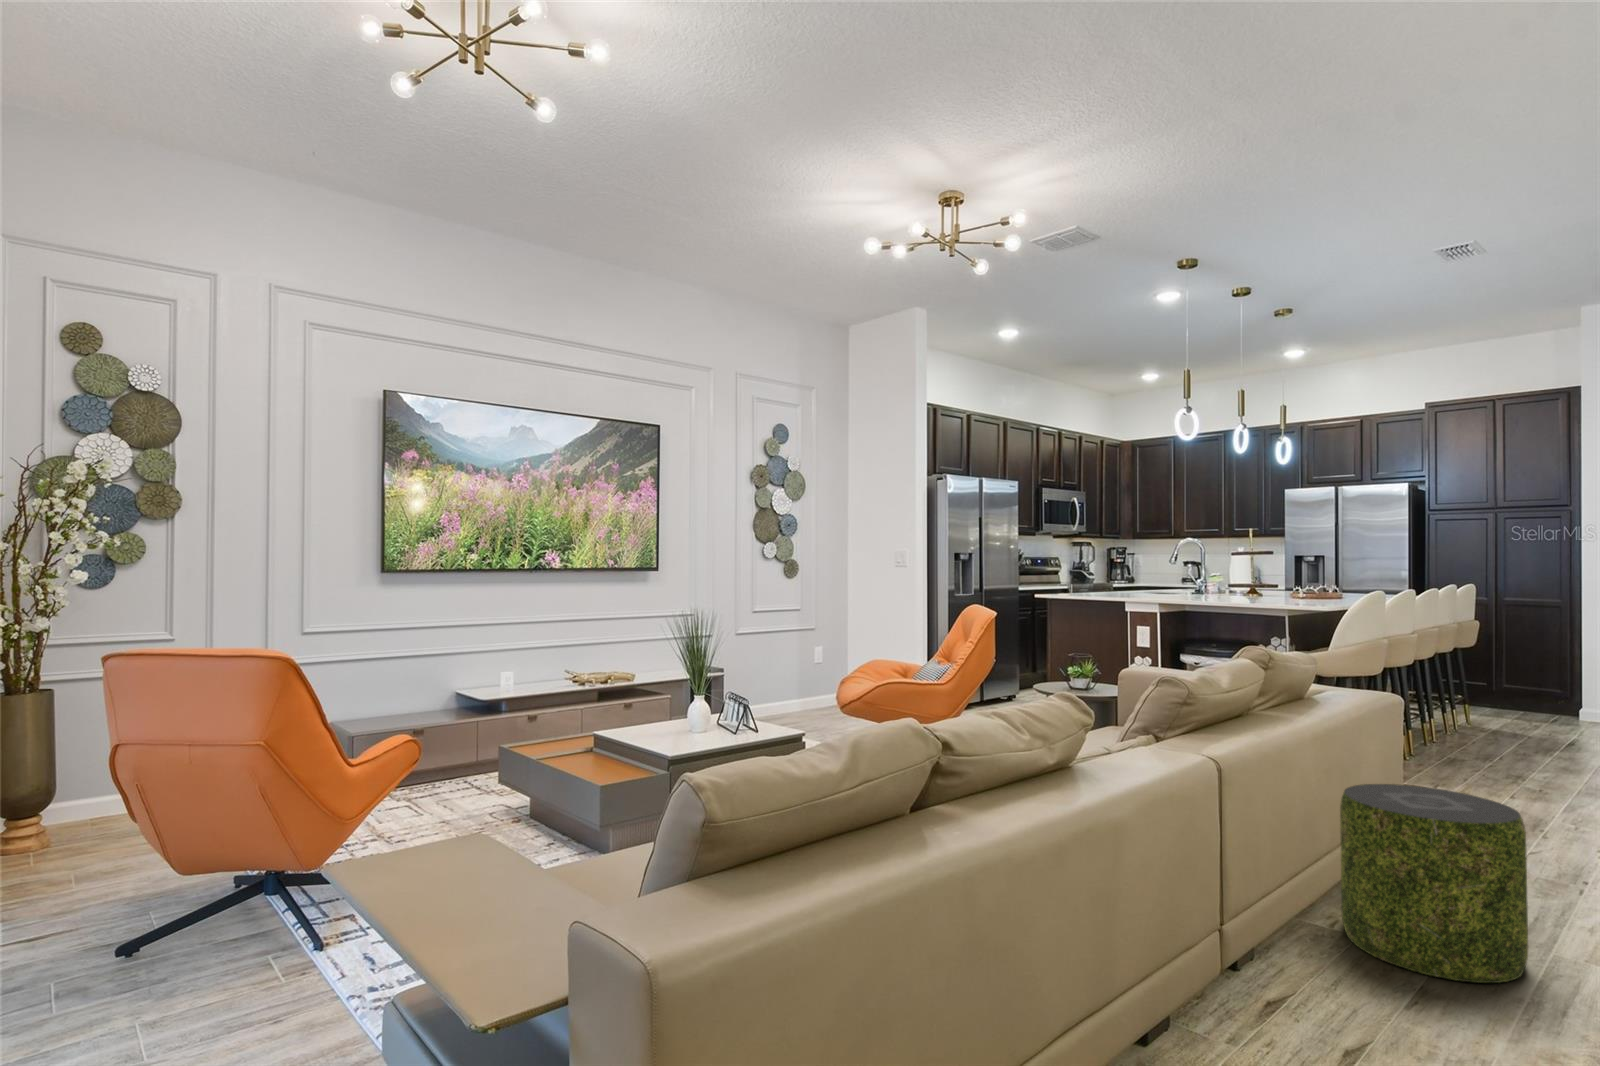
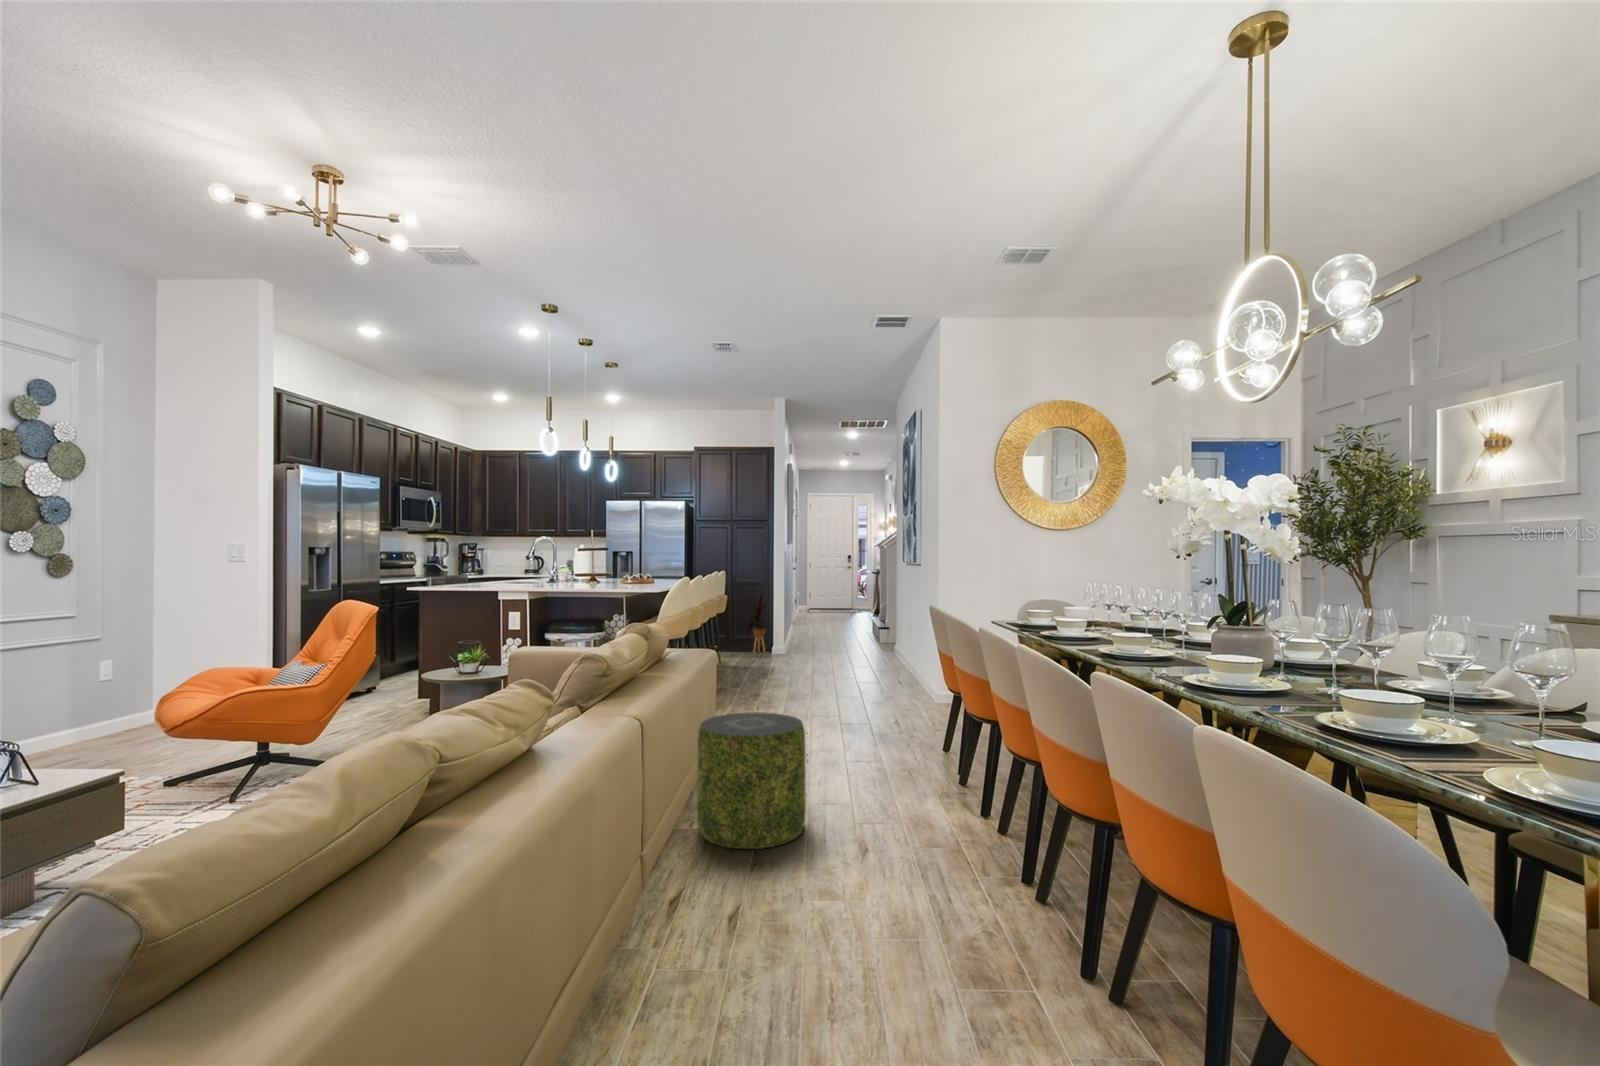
house plant: none [1515,622,1578,719] -> present [745,594,766,650]

